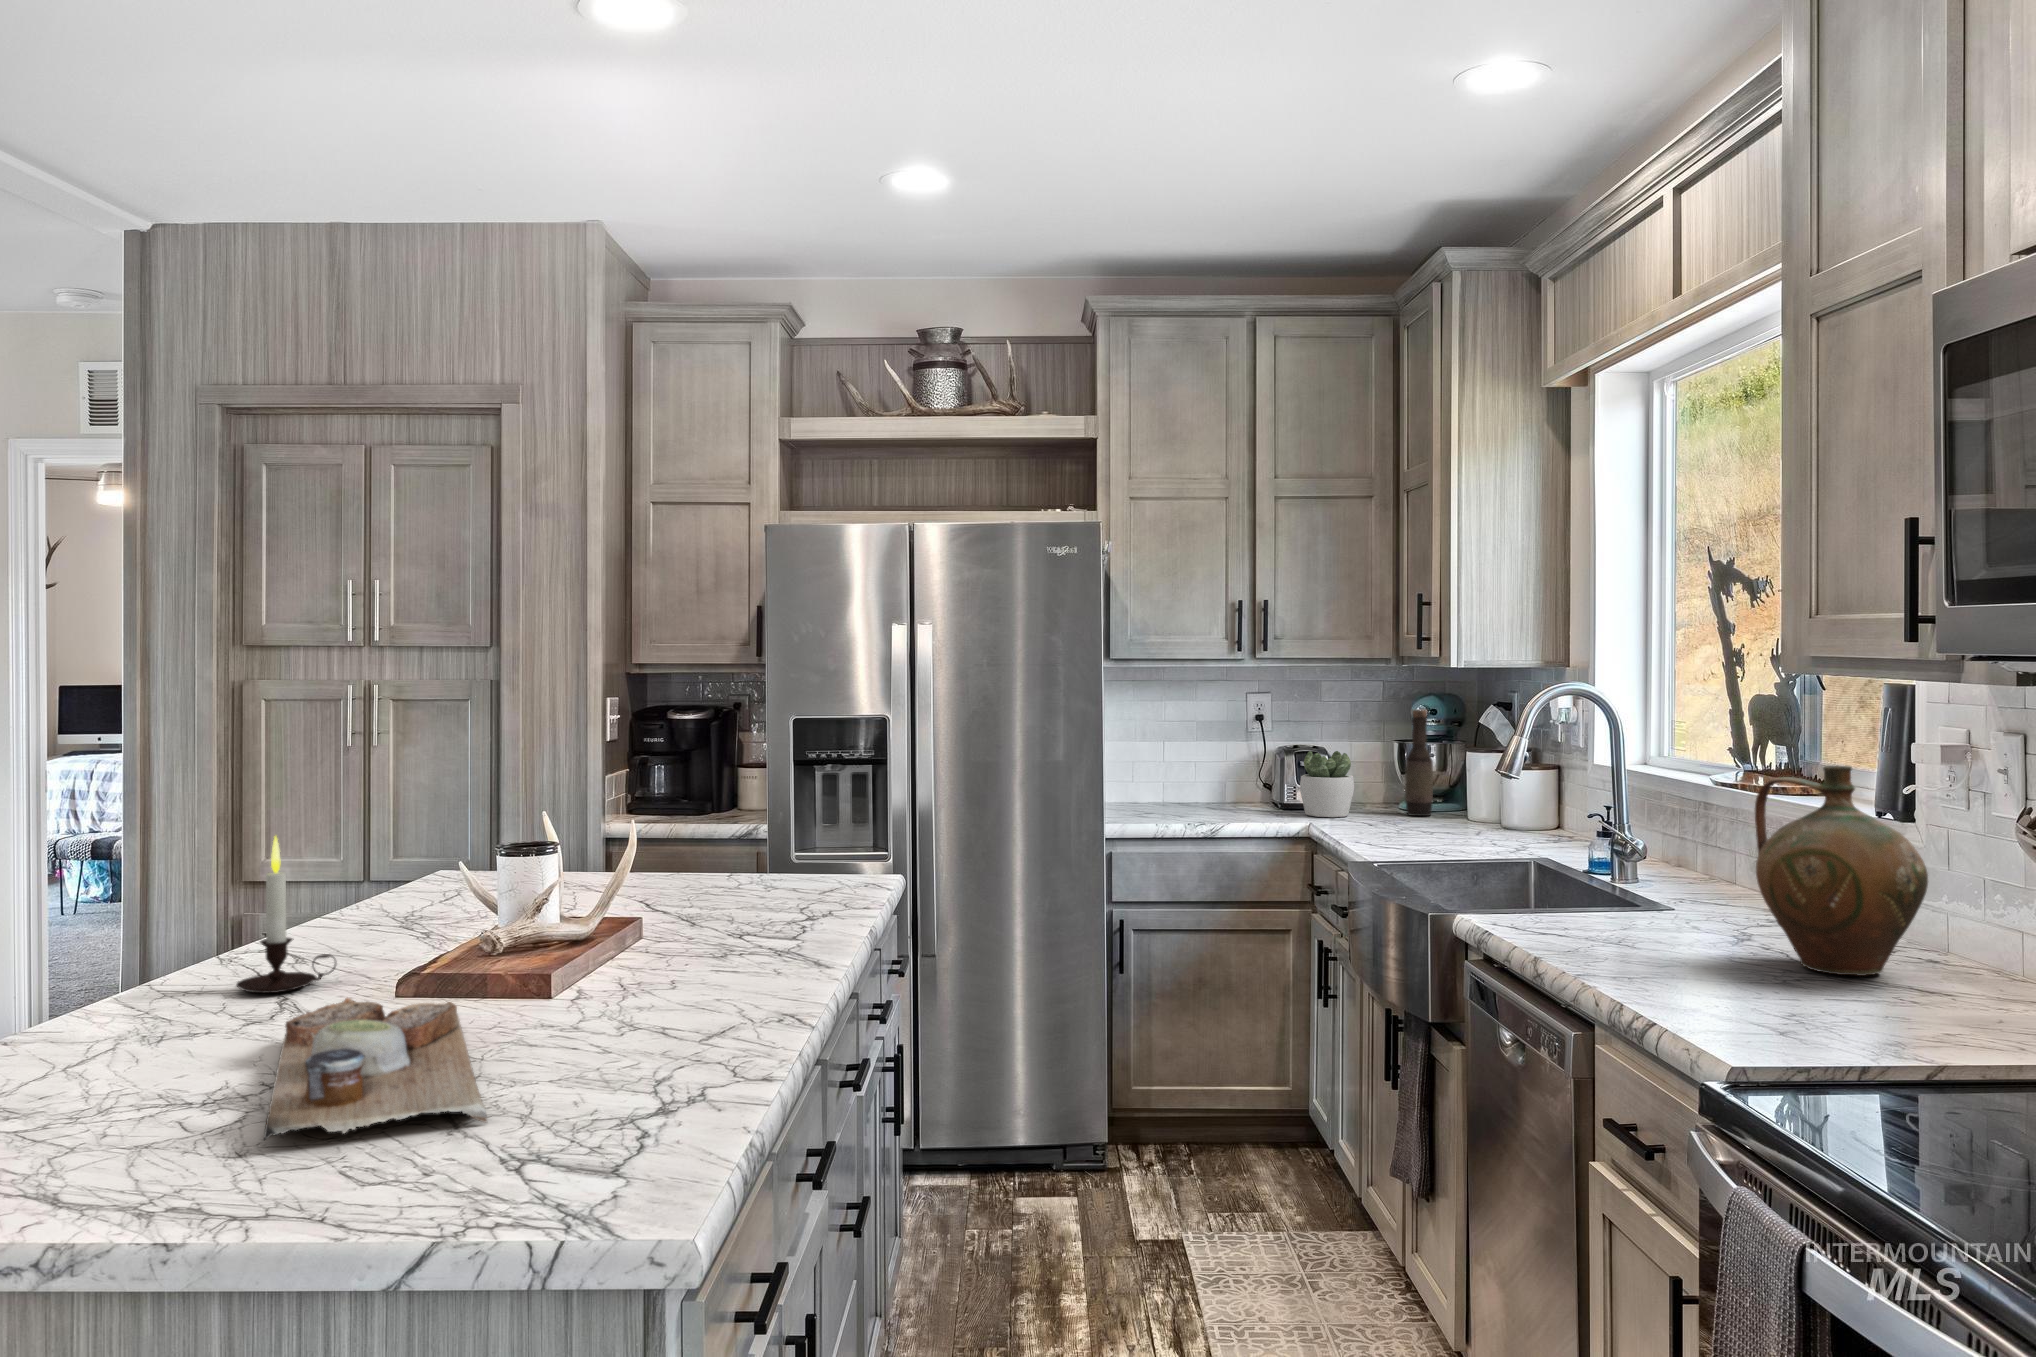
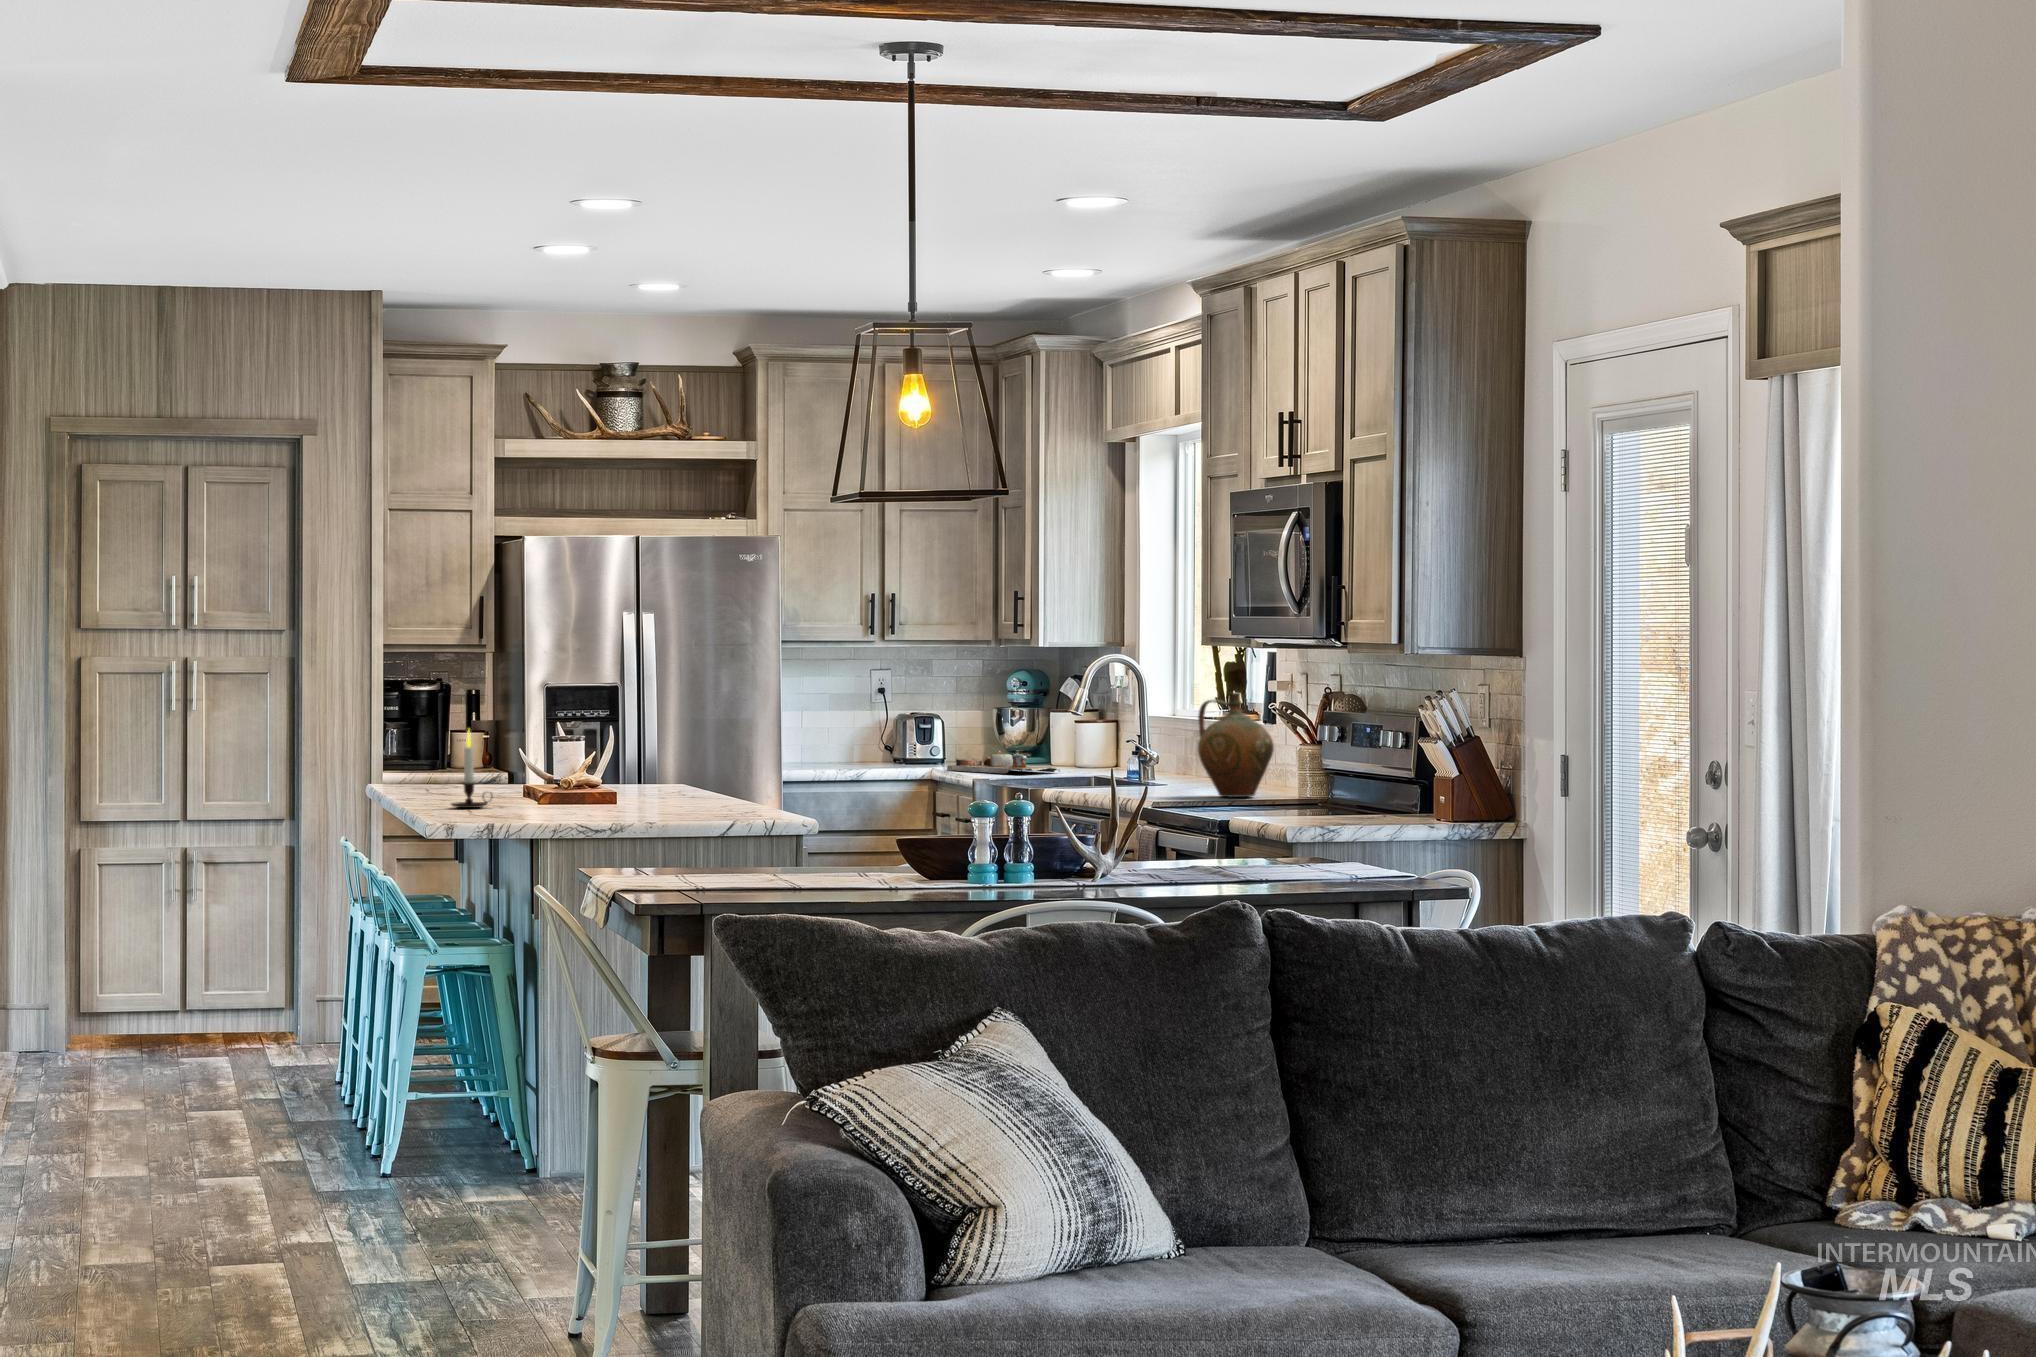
bottle: present [1405,710,1433,816] -> none [1003,681,1024,765]
succulent plant: present [1300,751,1355,817] -> none [922,715,965,767]
cutting board: present [264,998,487,1139] -> present [947,754,1060,774]

